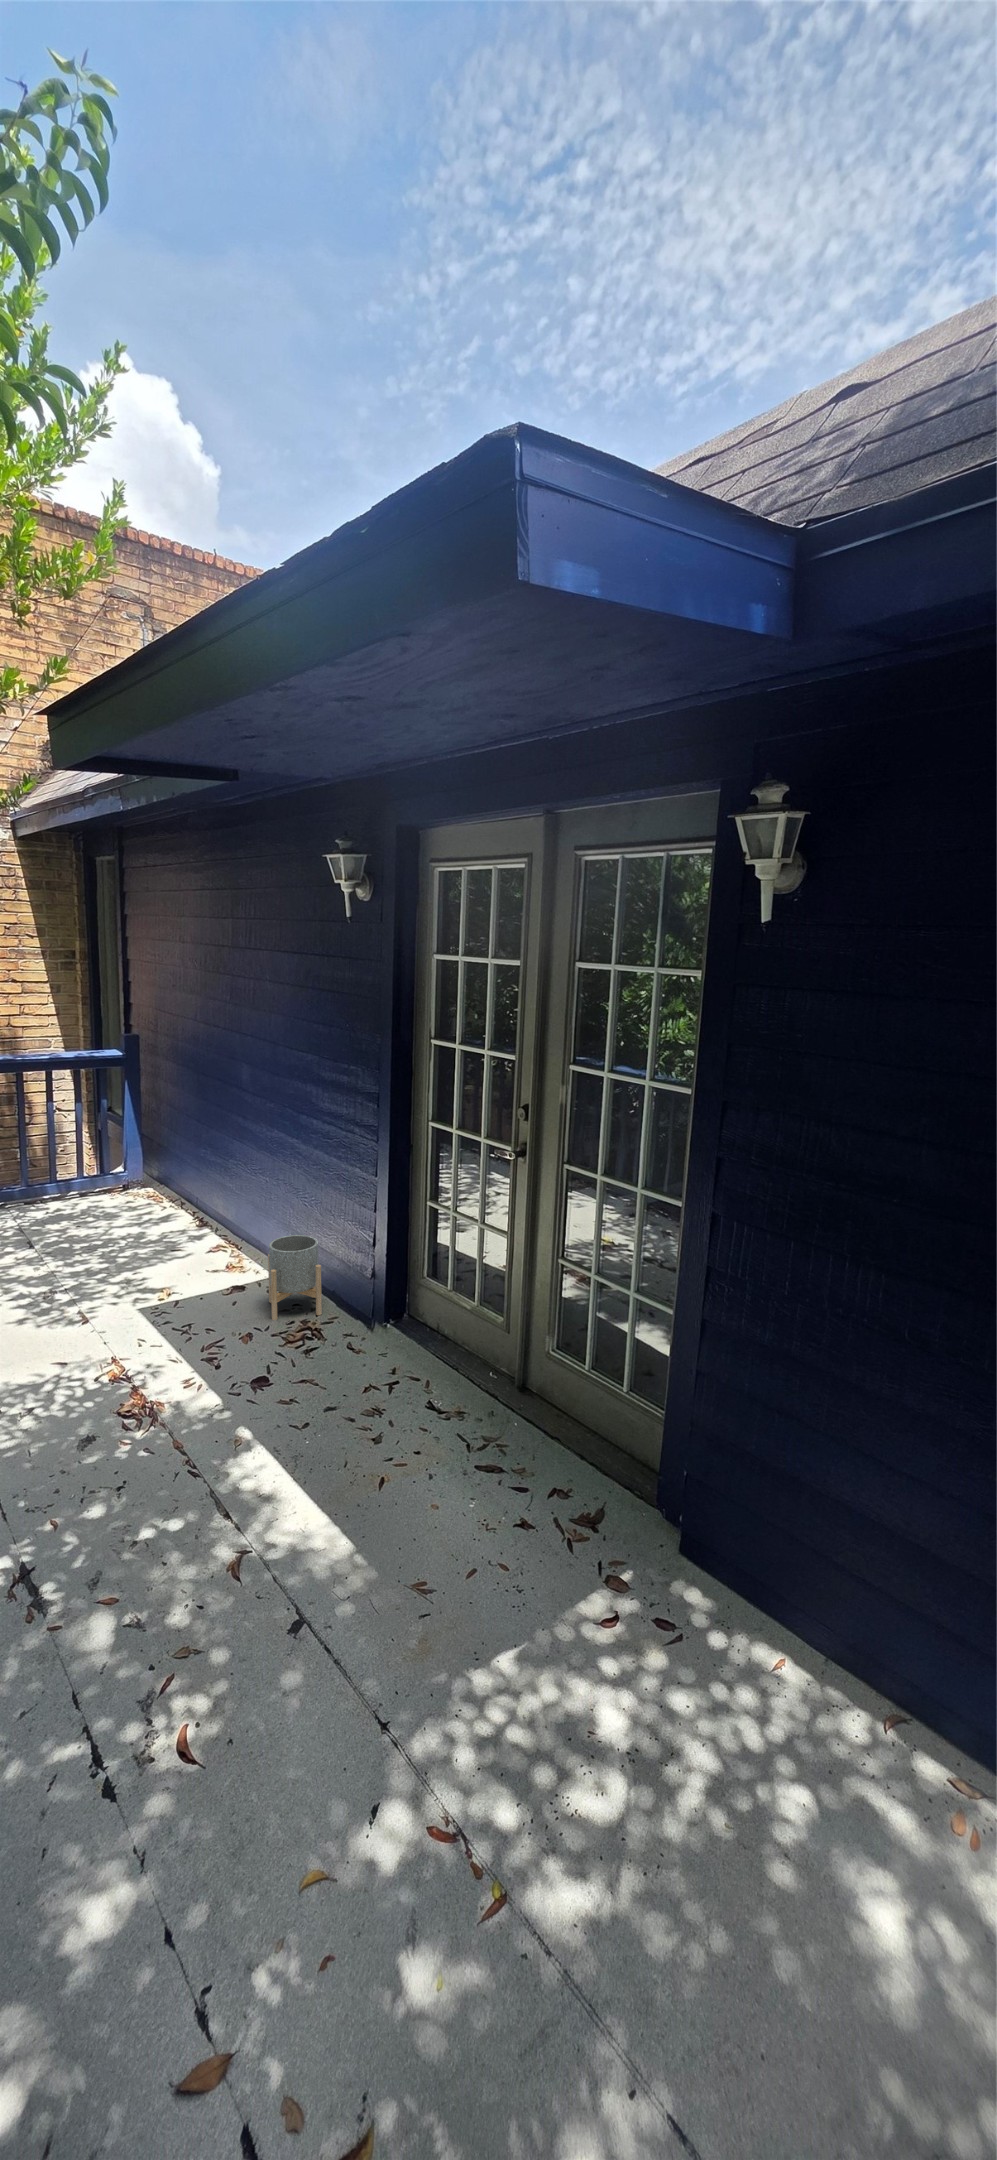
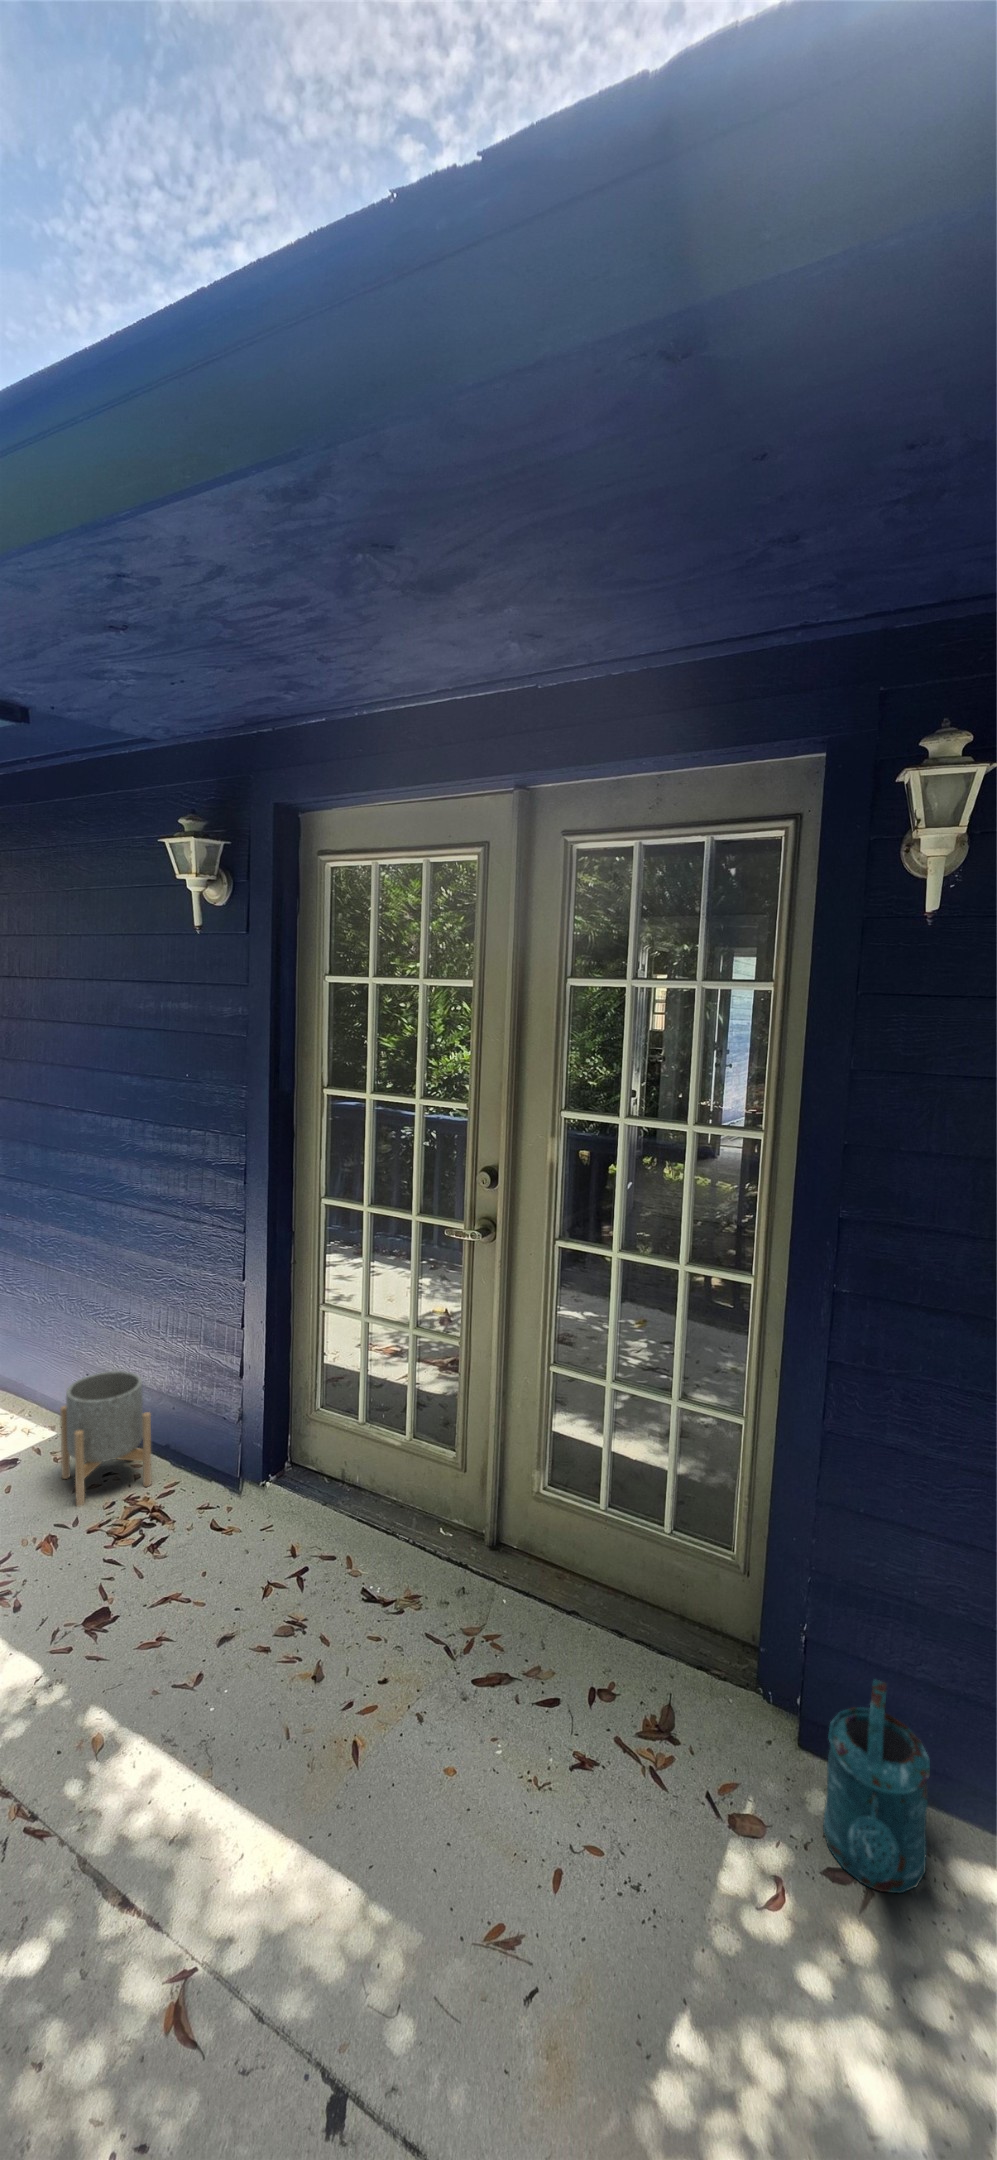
watering can: none [638,1505,745,1645] -> present [823,1679,930,1893]

